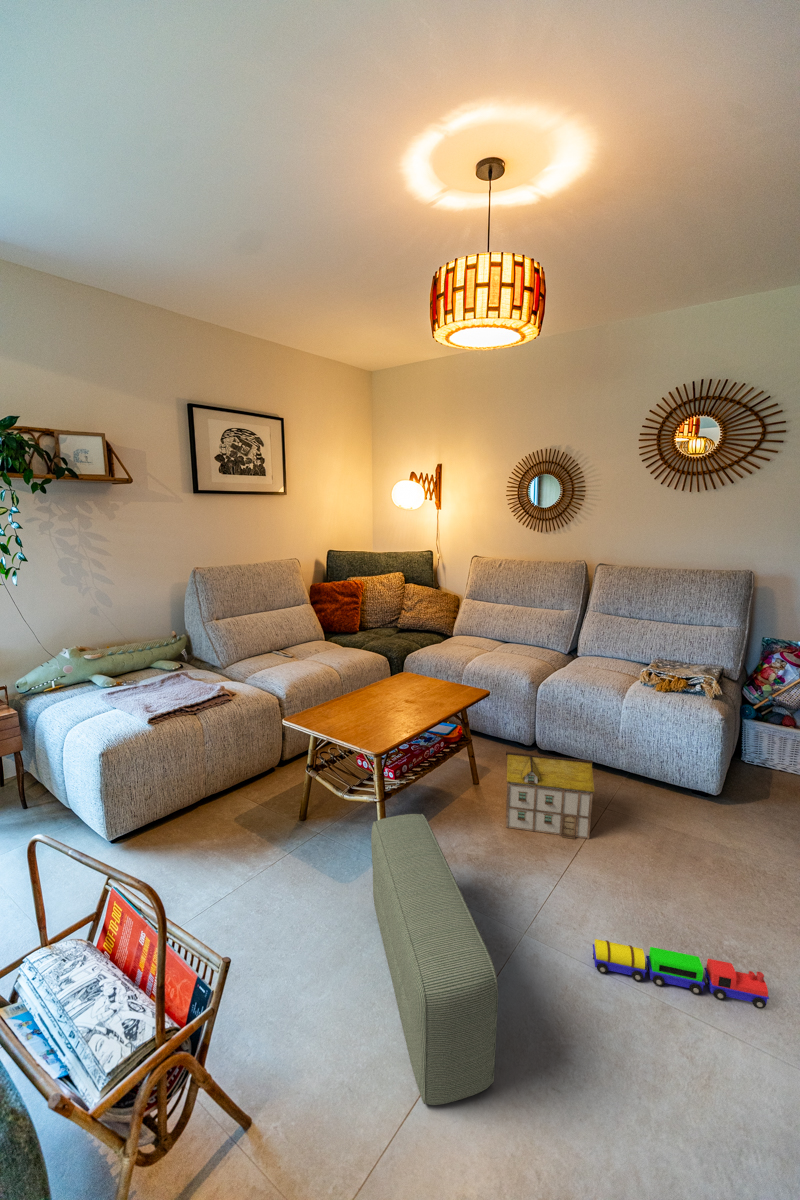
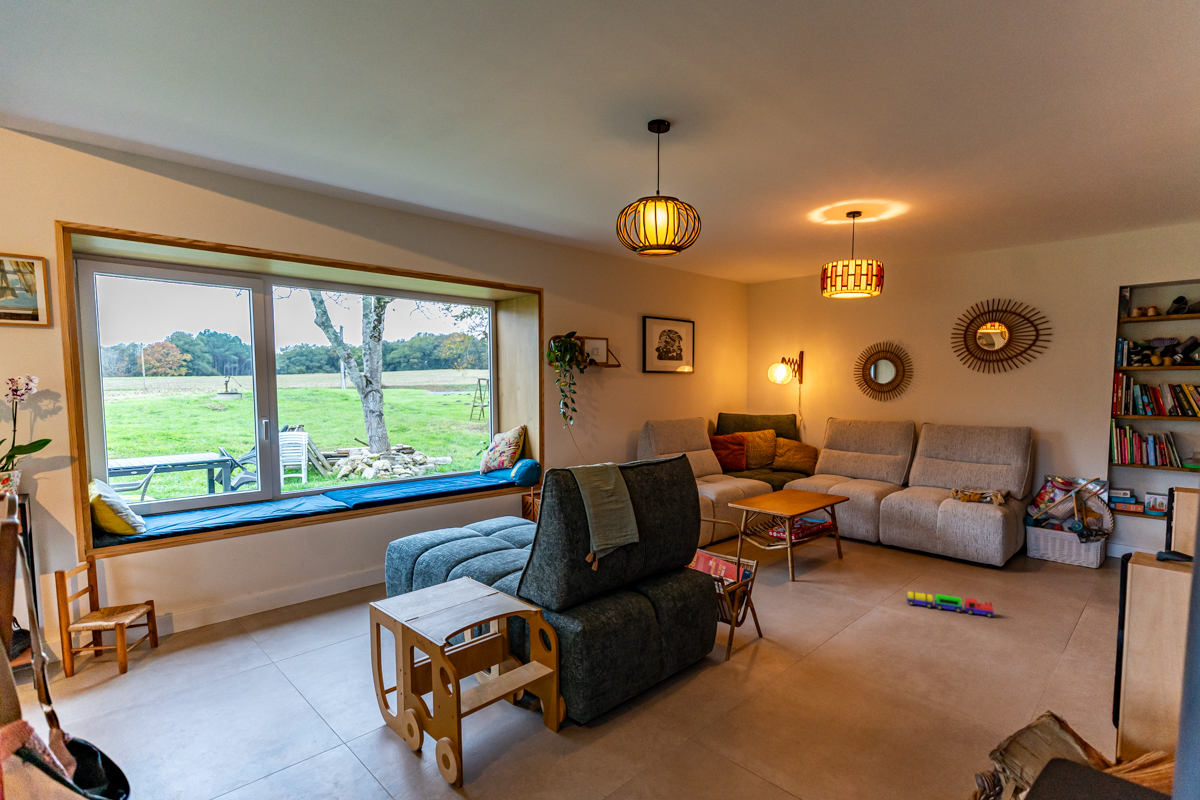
toy house: present [506,752,595,839] -> none [858,525,913,575]
pouf: present [371,814,498,1105] -> none [788,536,858,619]

